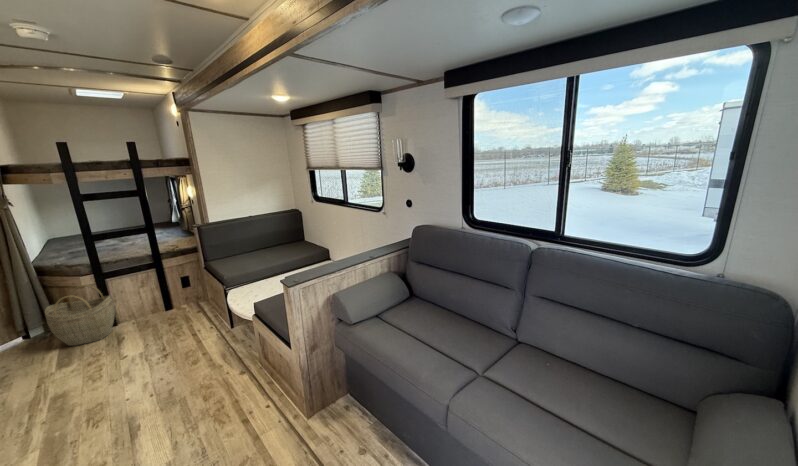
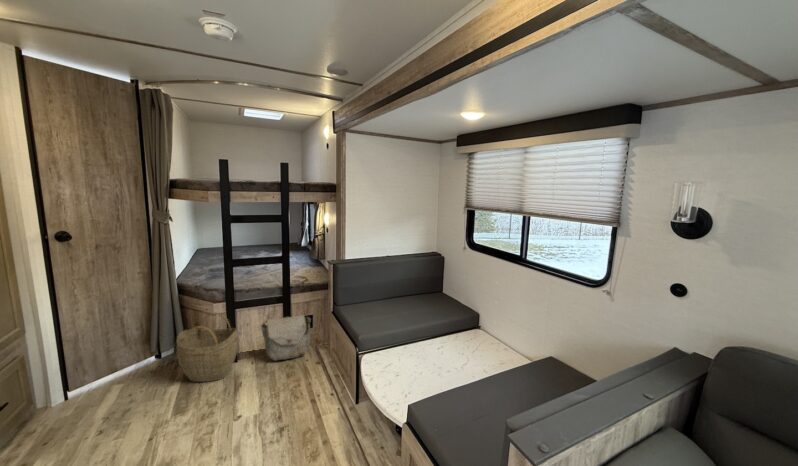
bag: none [135,276,189,317] -> present [261,315,310,361]

